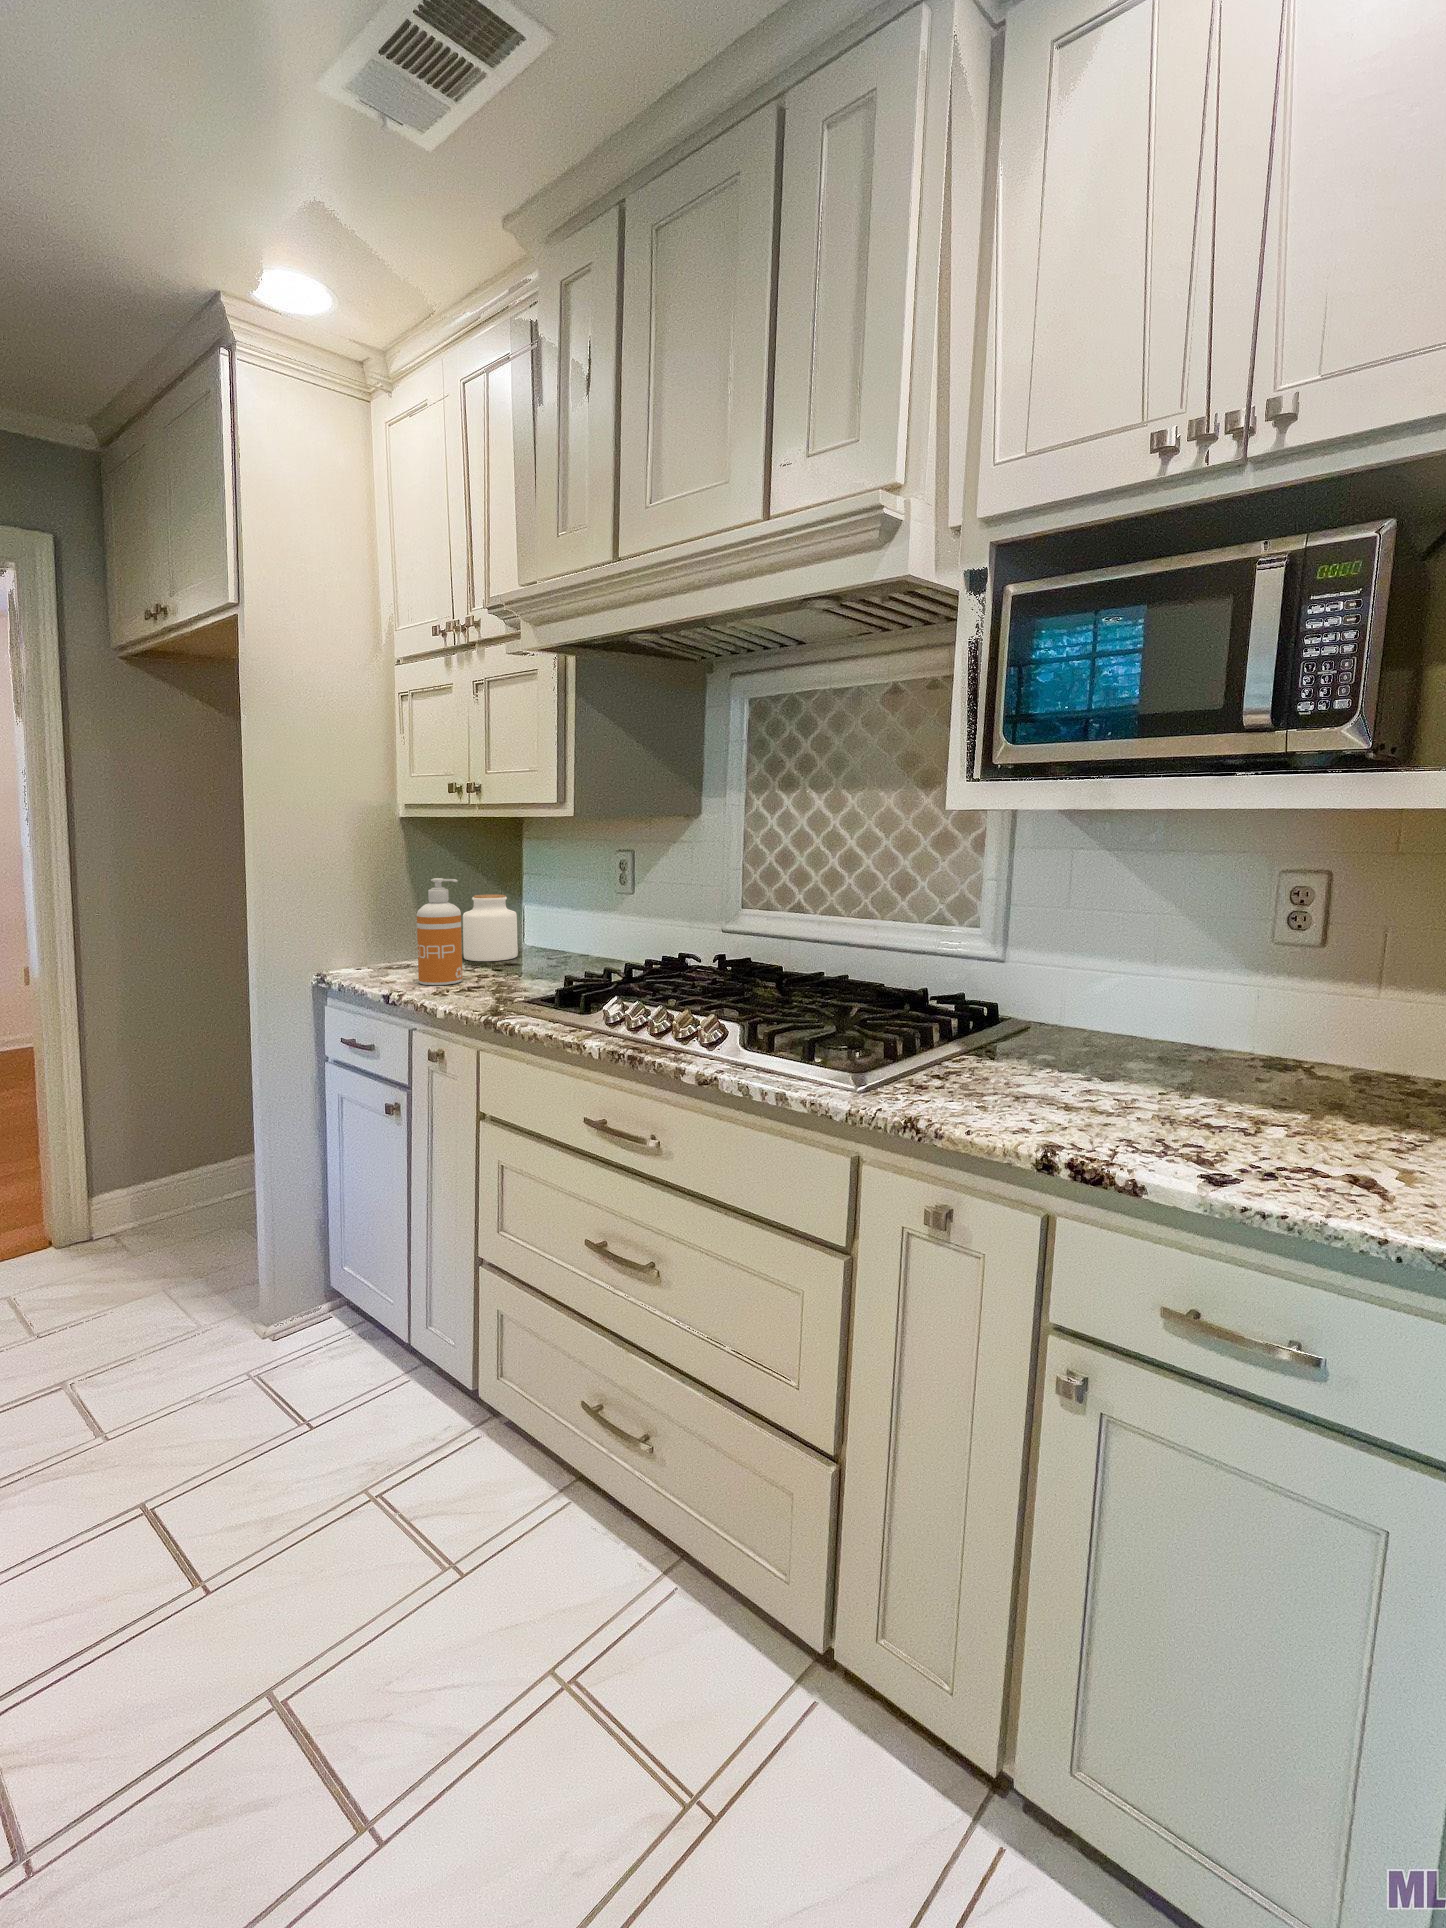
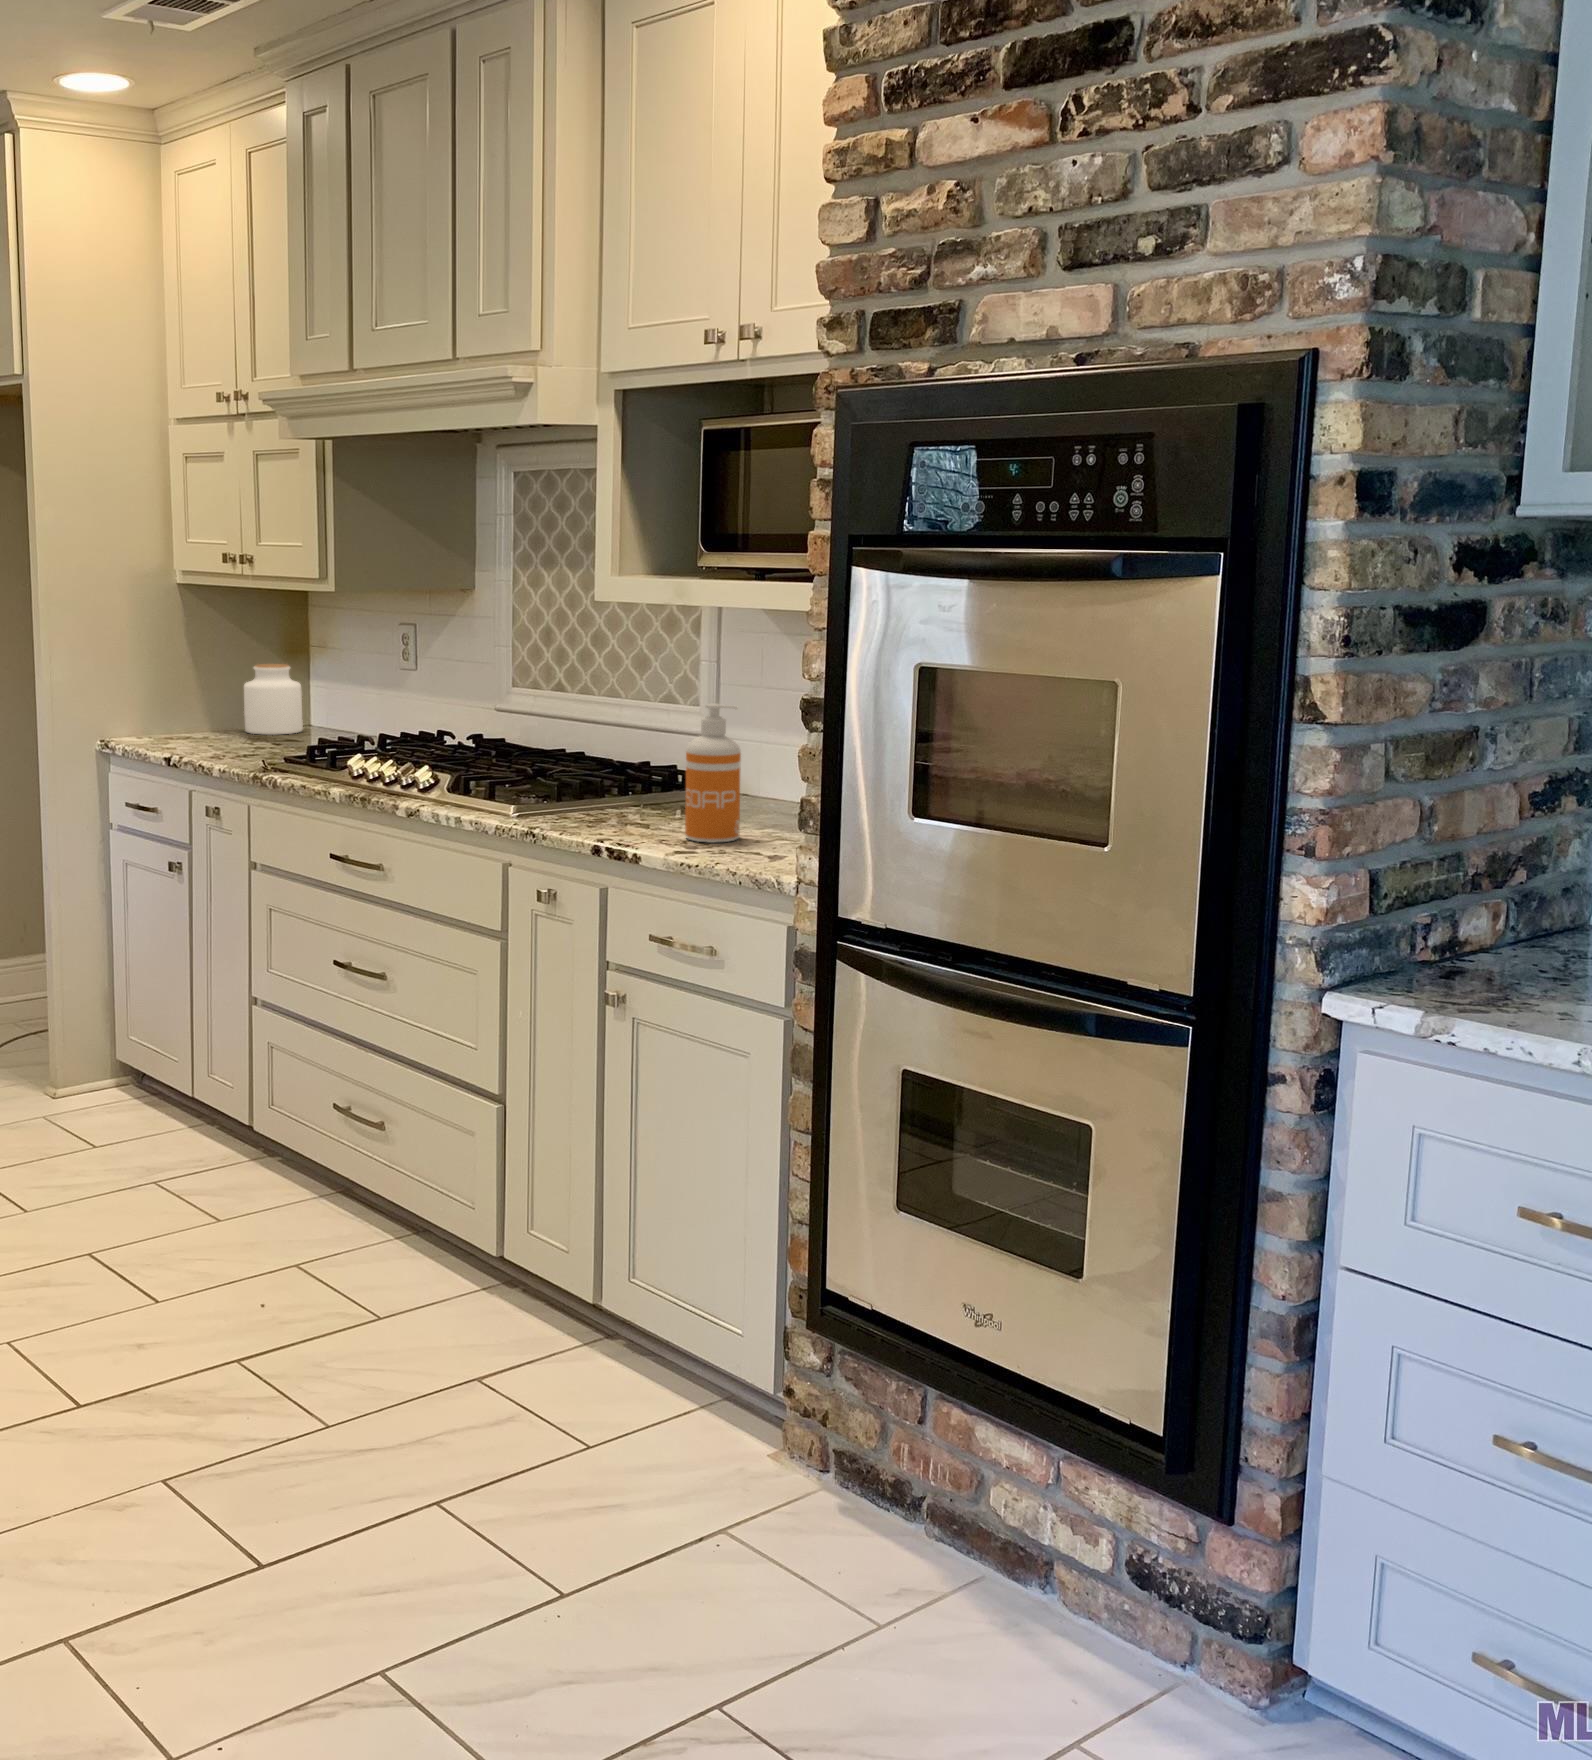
soap dispenser: present [417,878,463,985] -> present [685,704,741,843]

